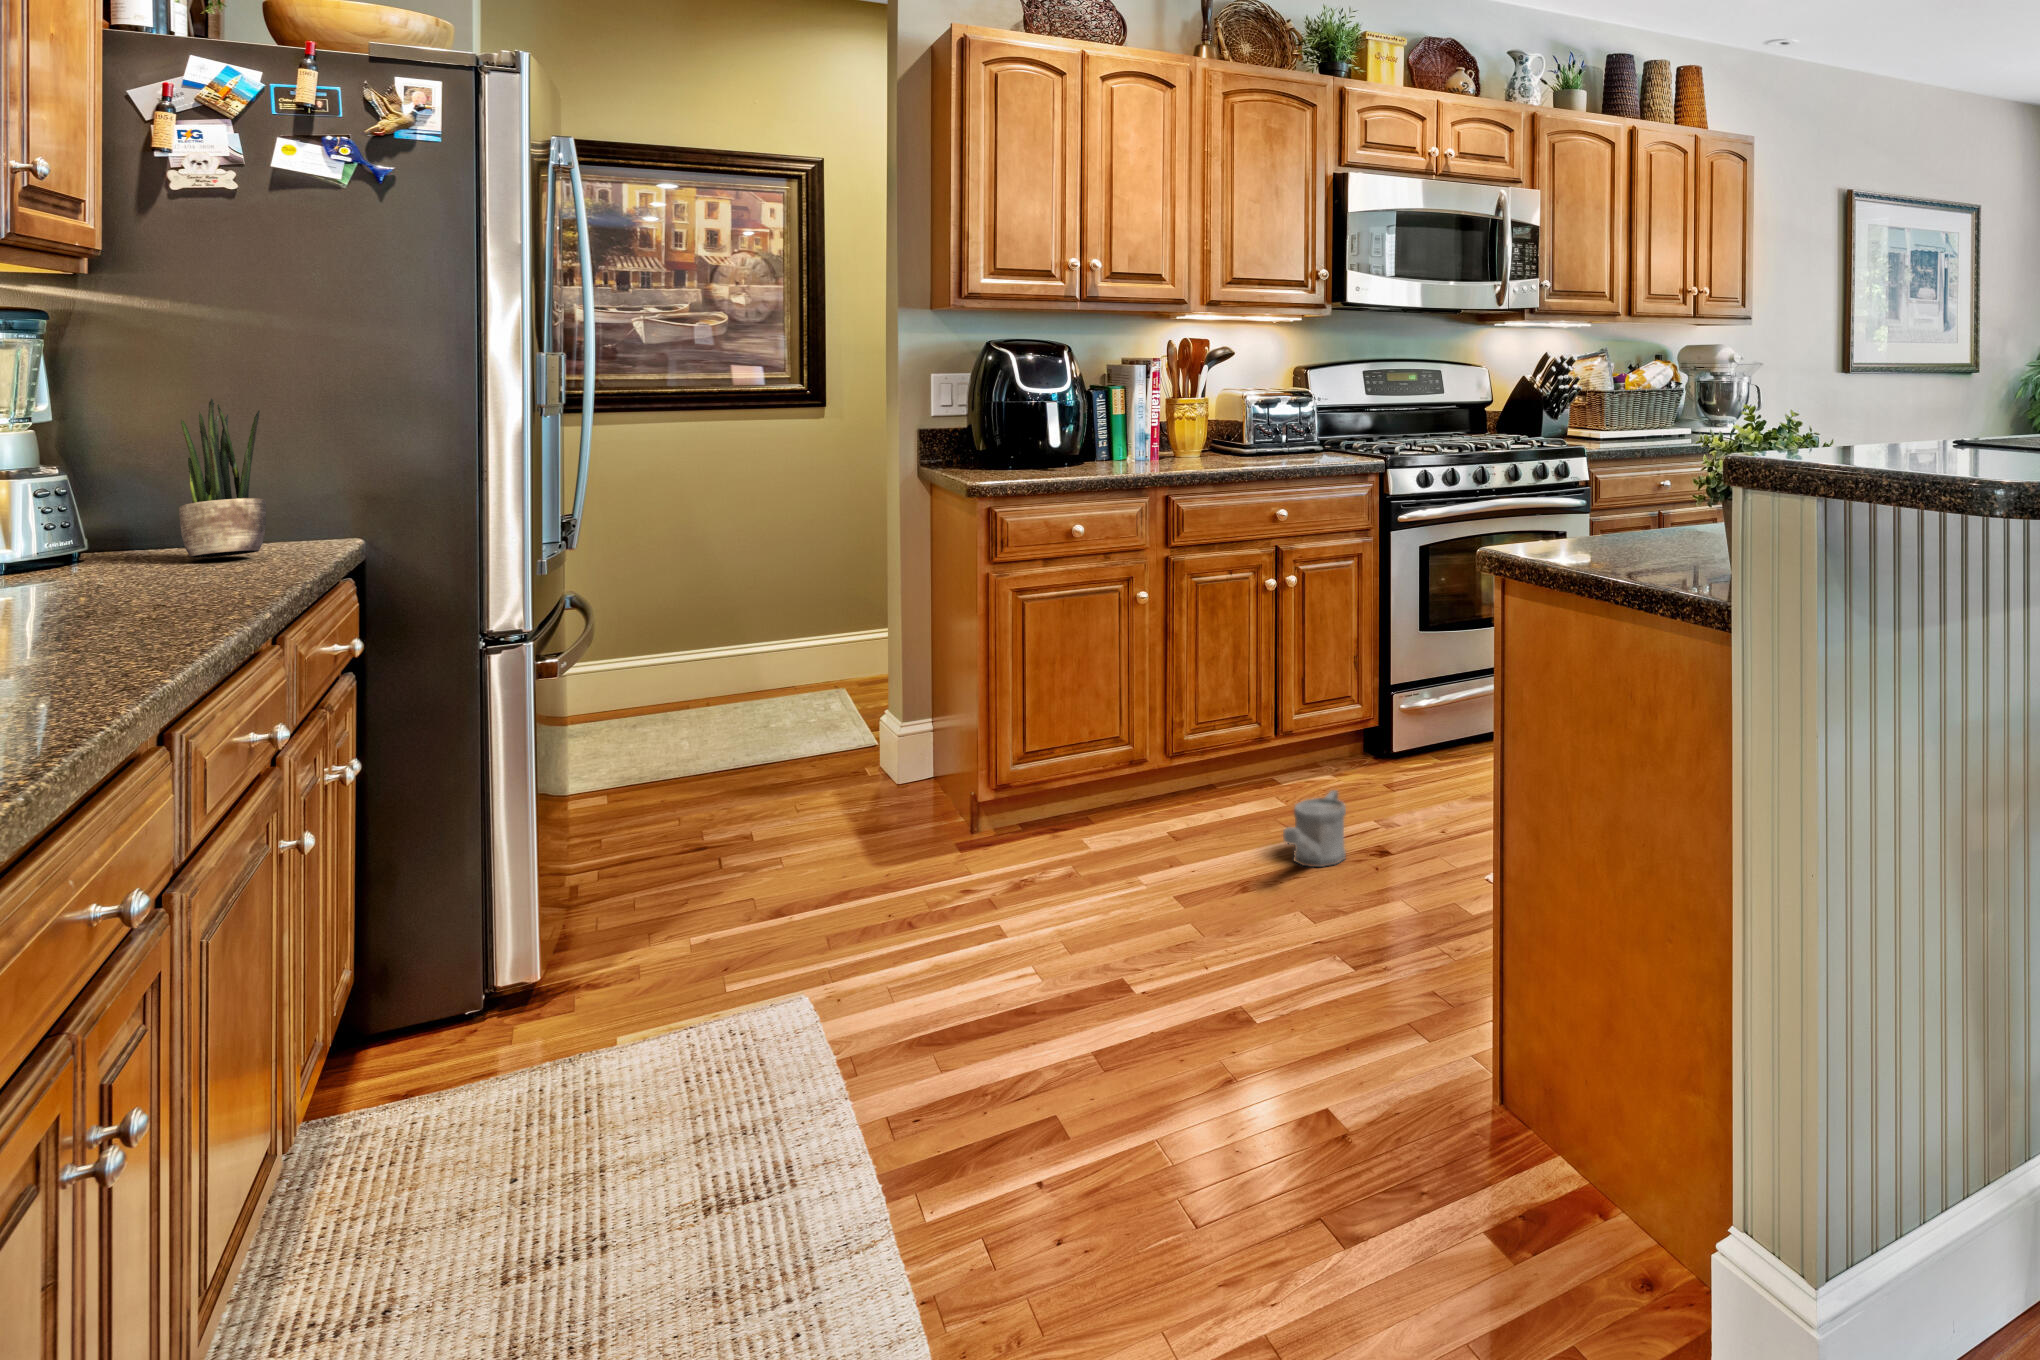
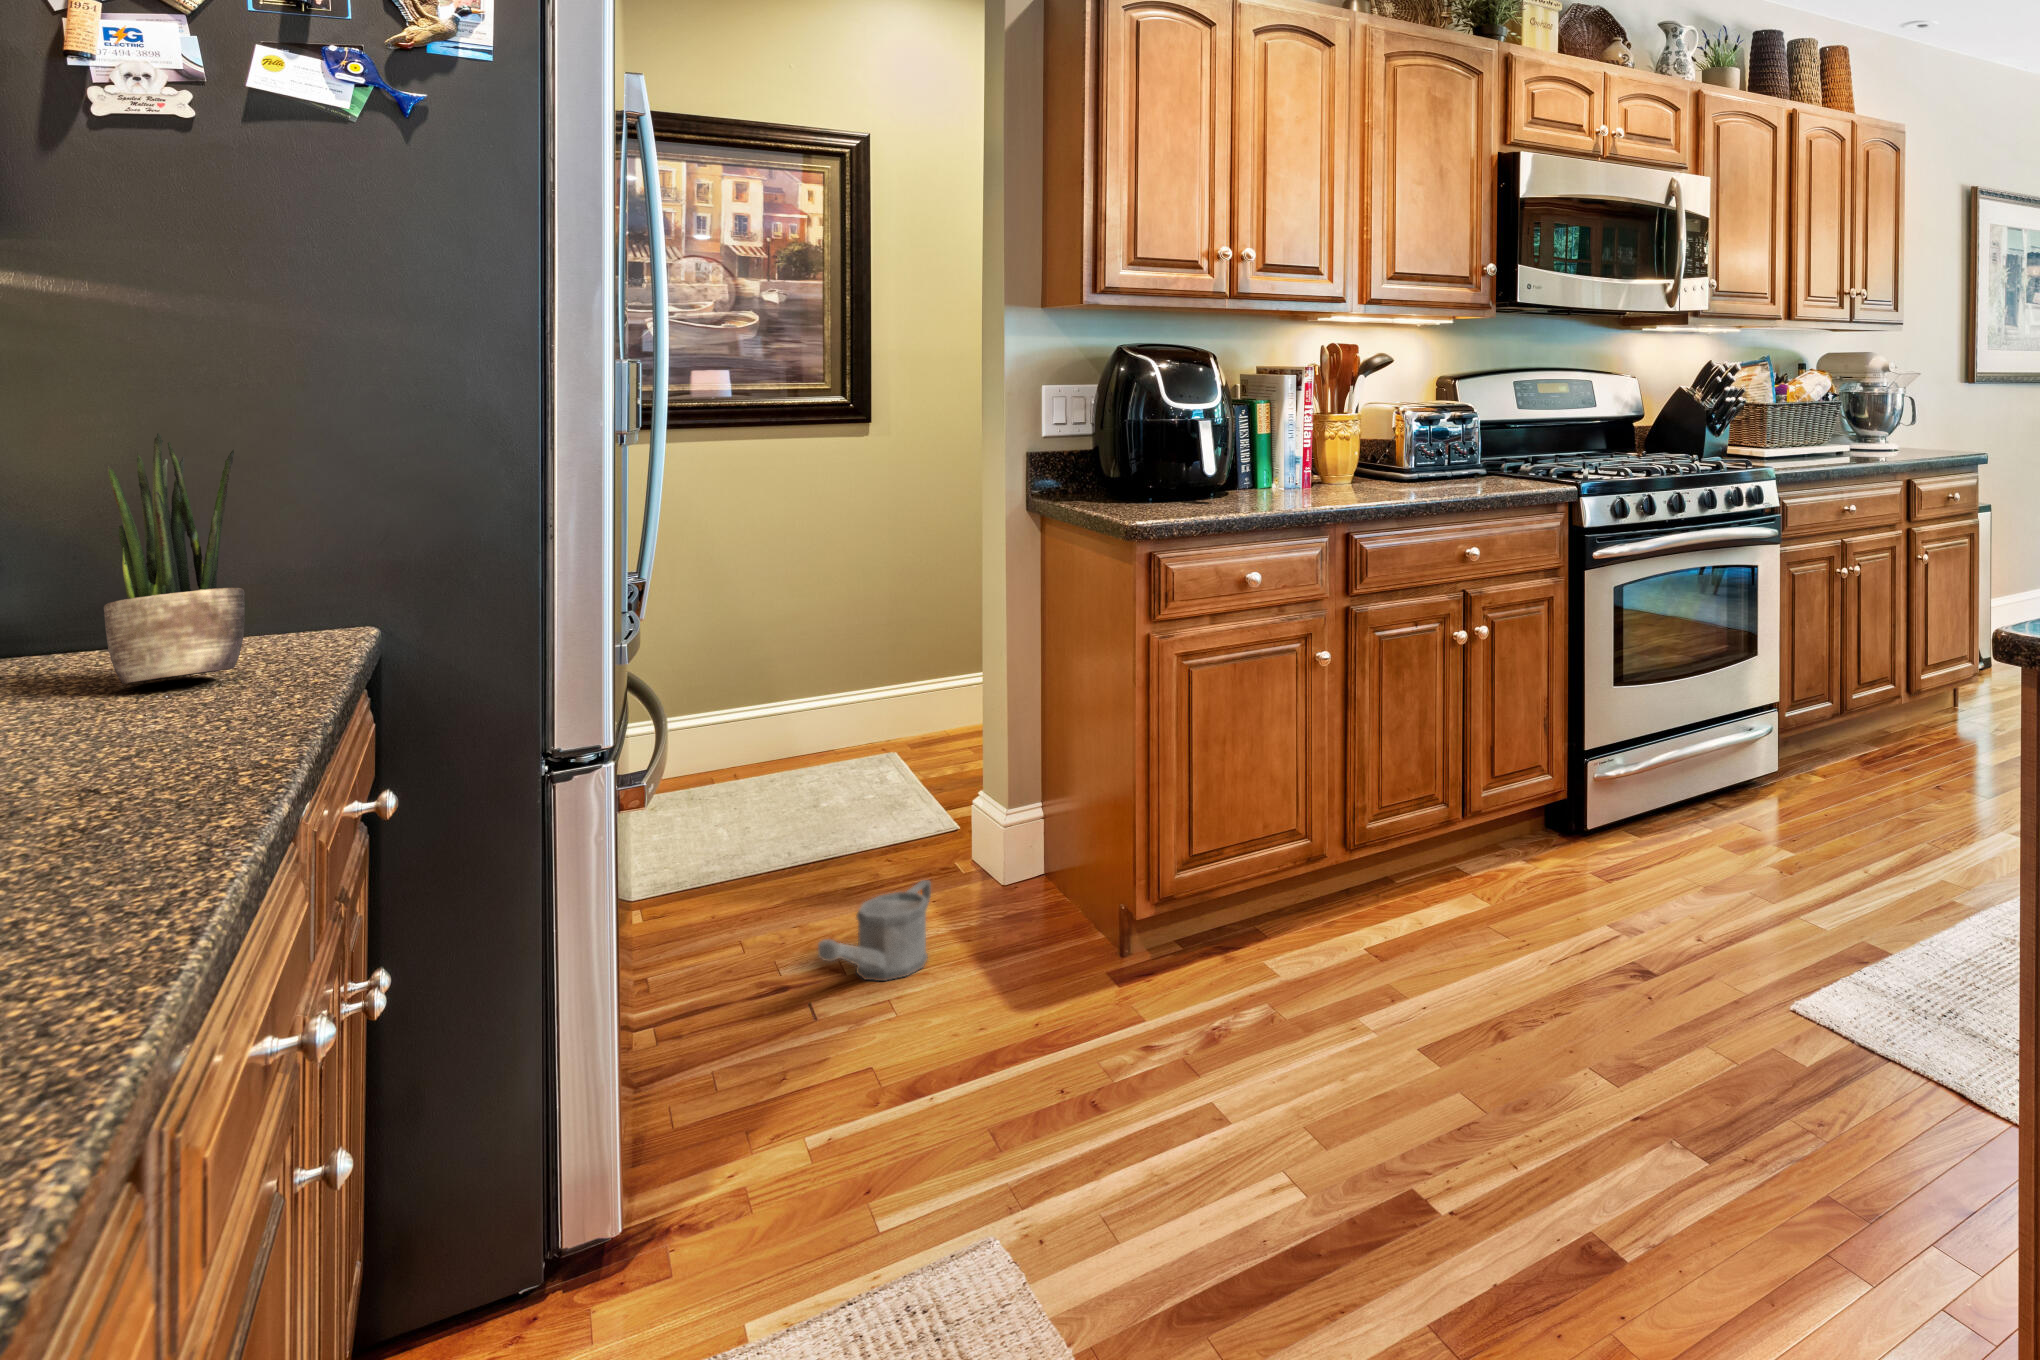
watering can: present [1283,790,1346,867] -> present [818,880,931,981]

